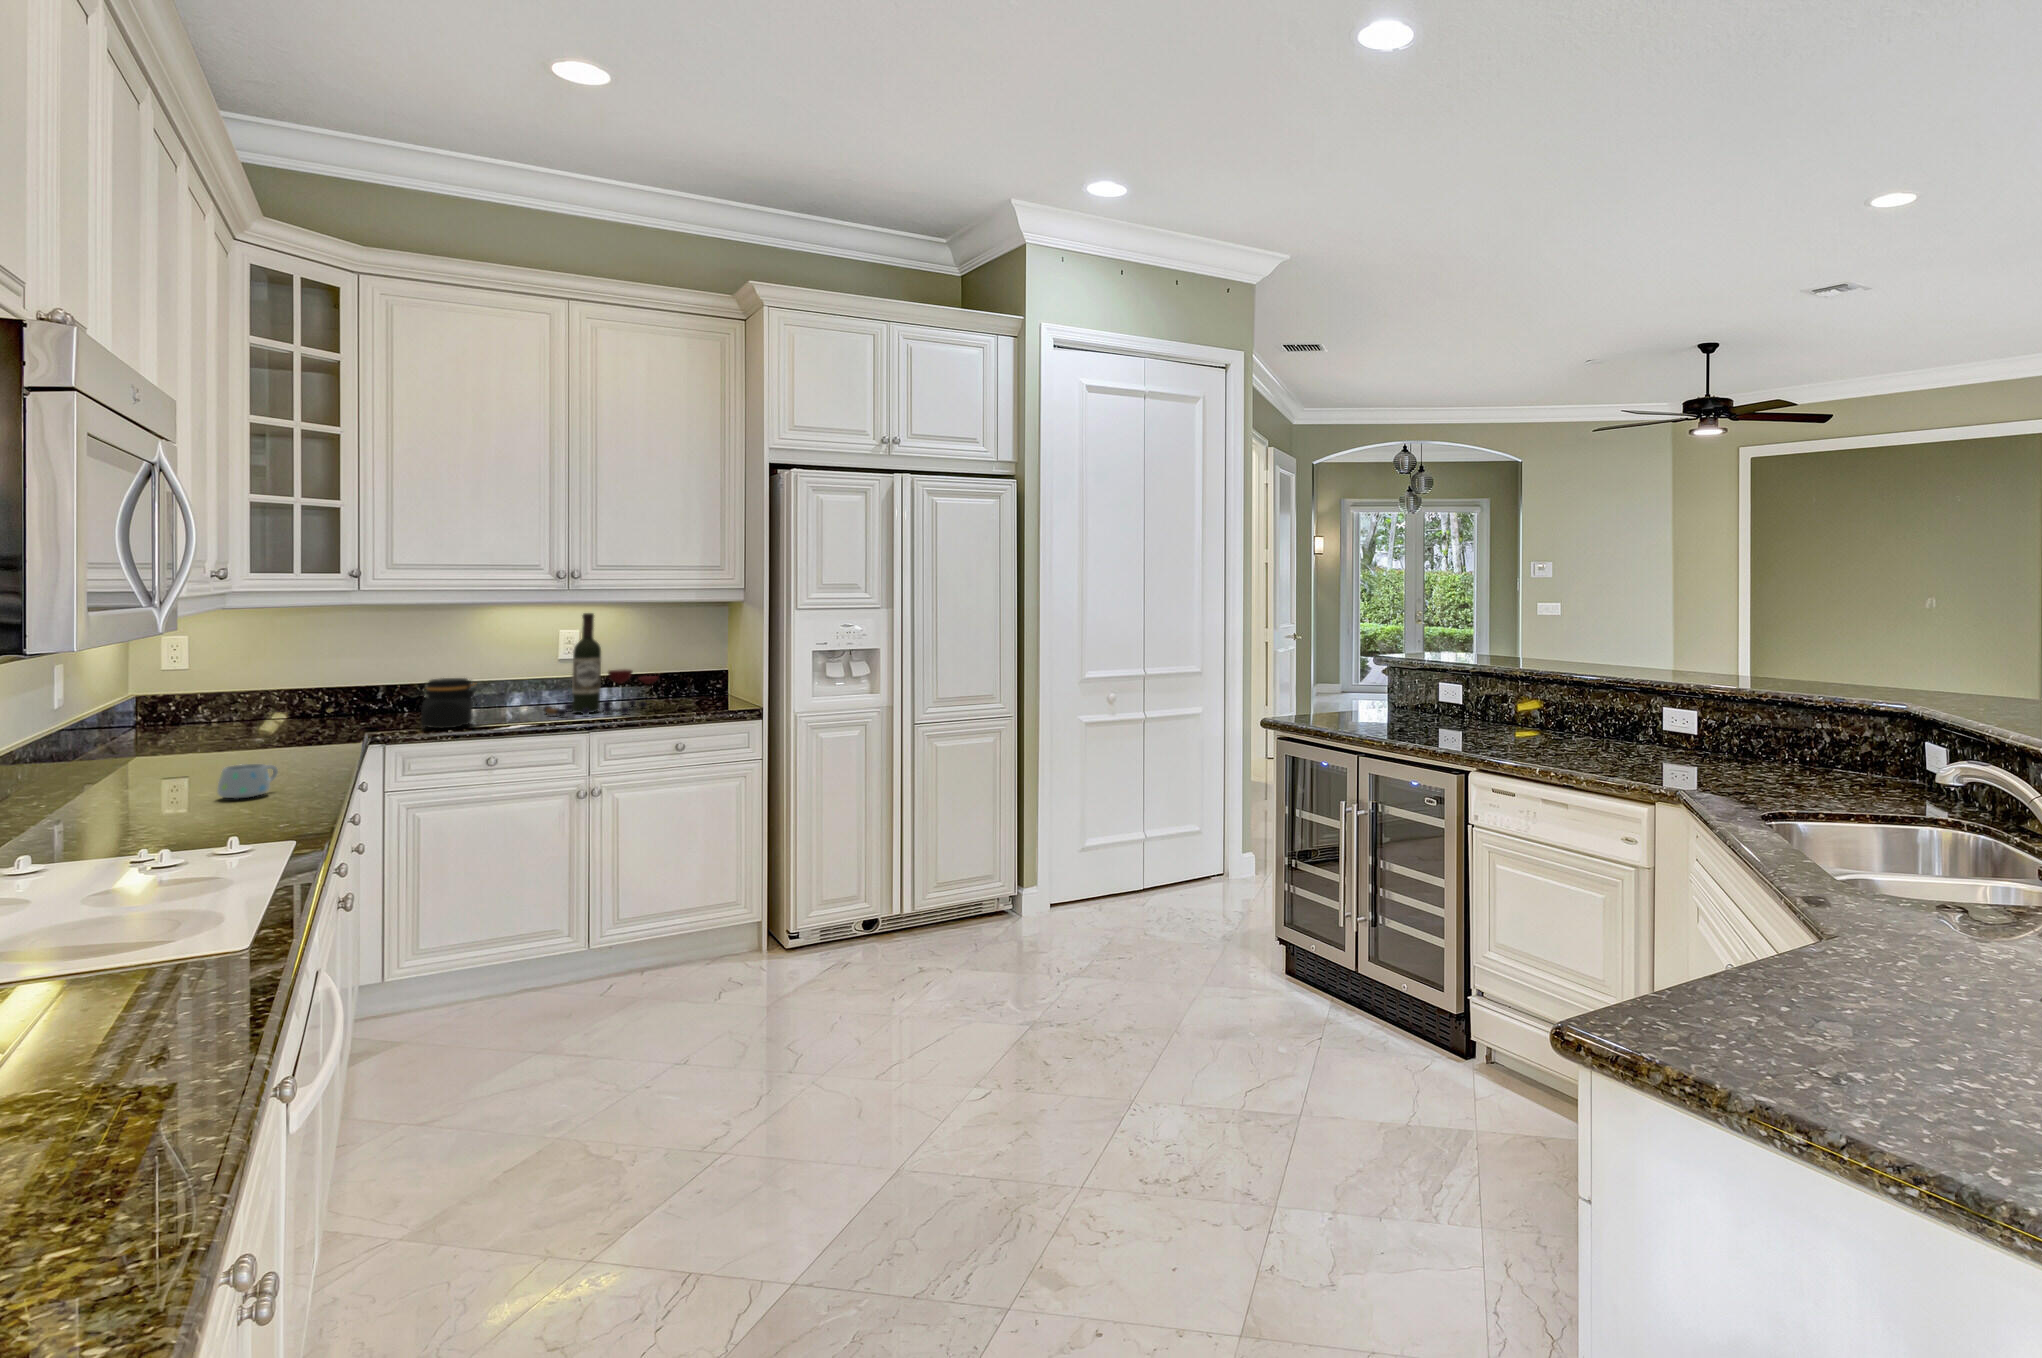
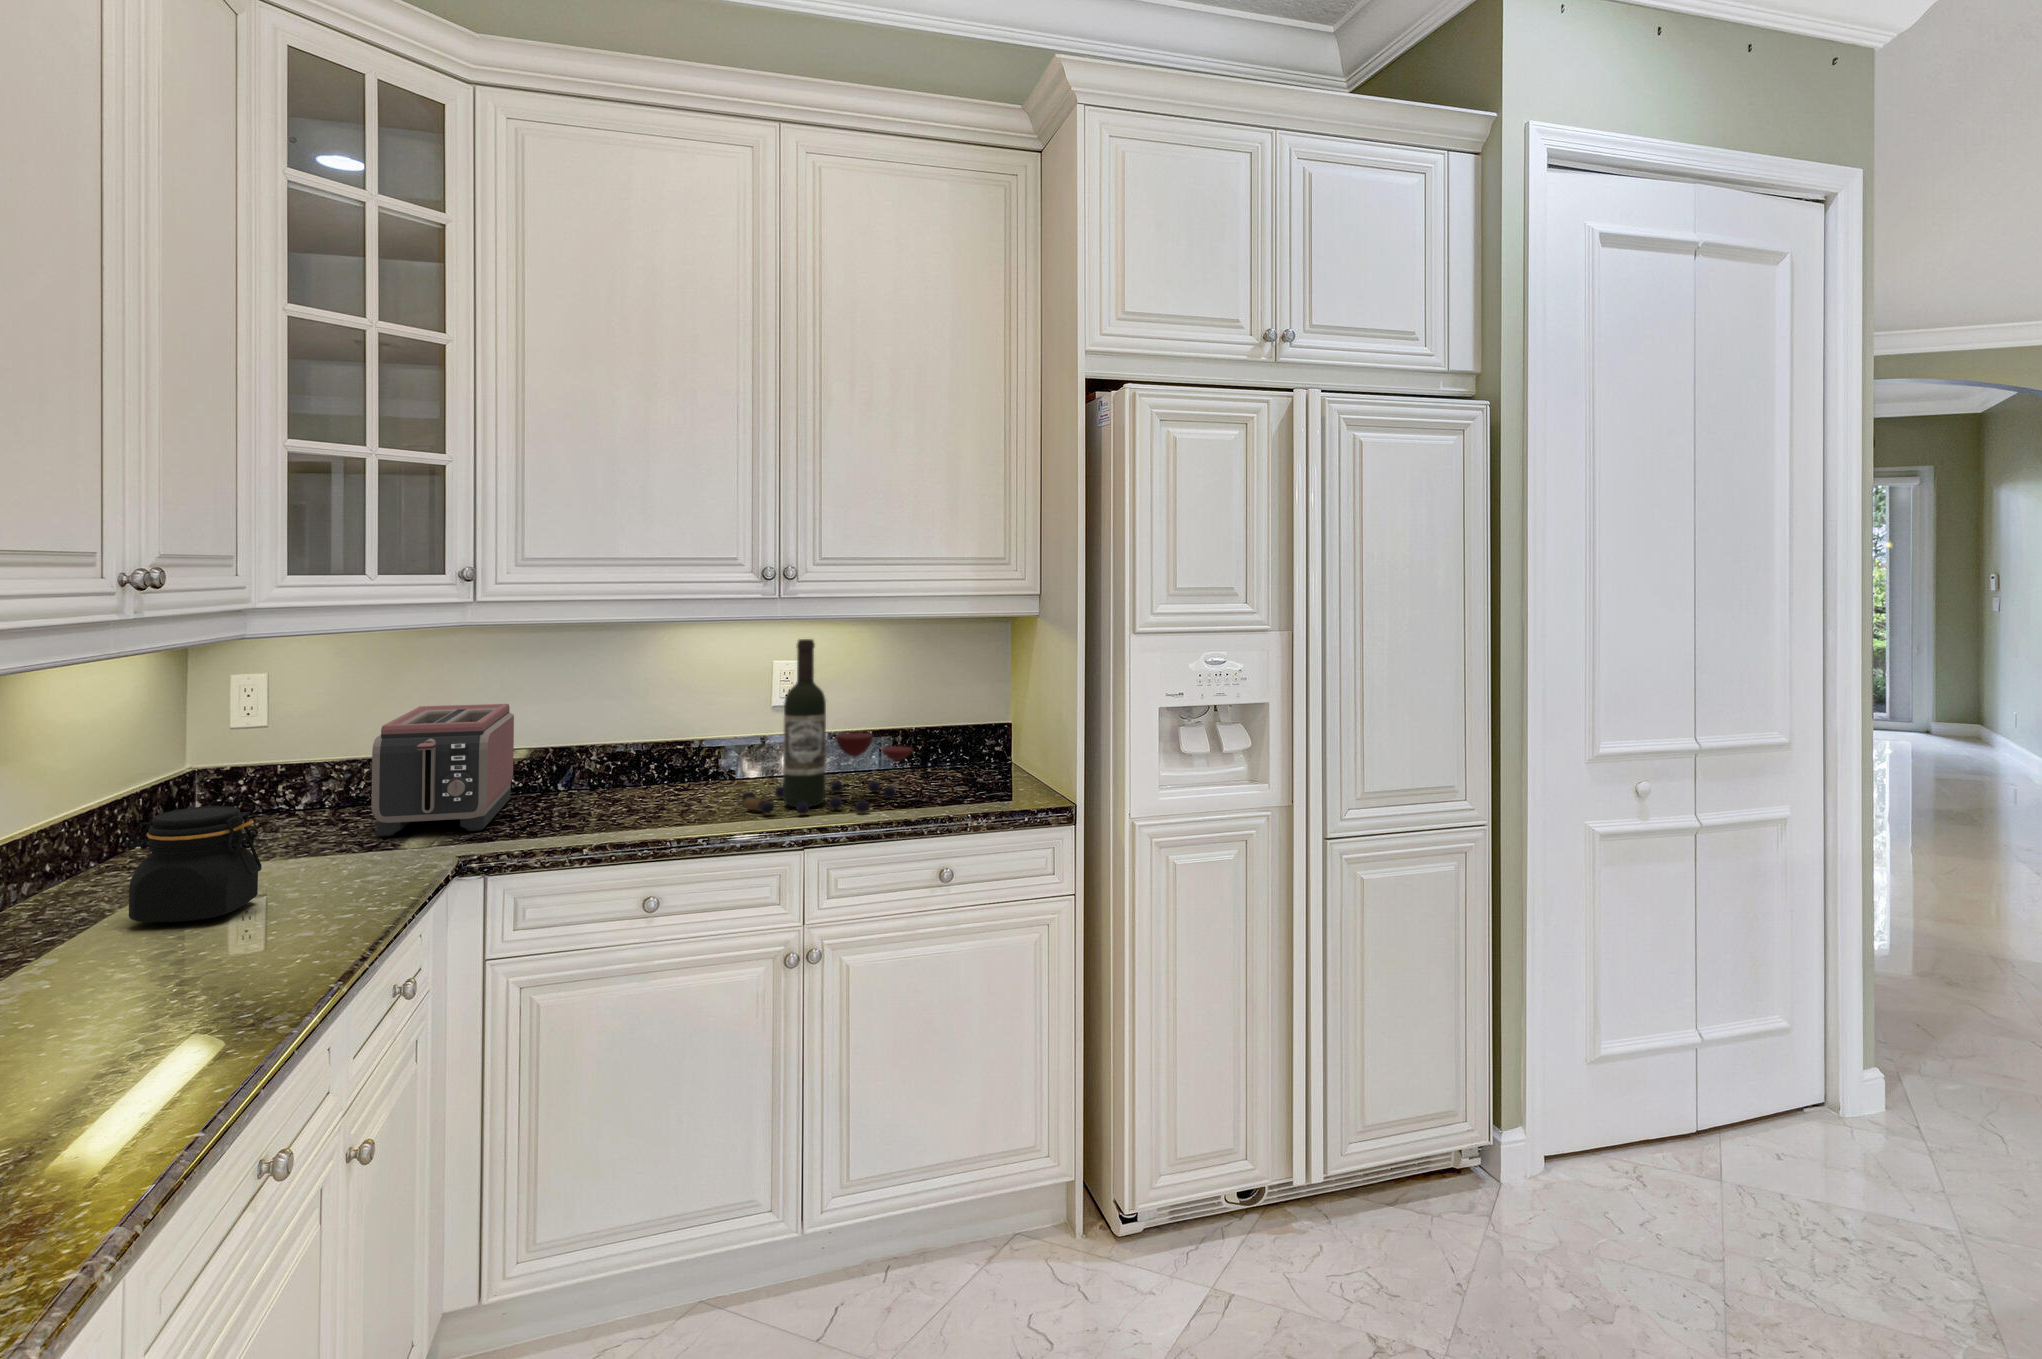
toaster: none [292,656,379,733] -> present [371,704,514,836]
jar: present [416,678,478,728] -> present [126,806,262,922]
mug: present [217,764,278,799] -> none [33,1000,175,1091]

